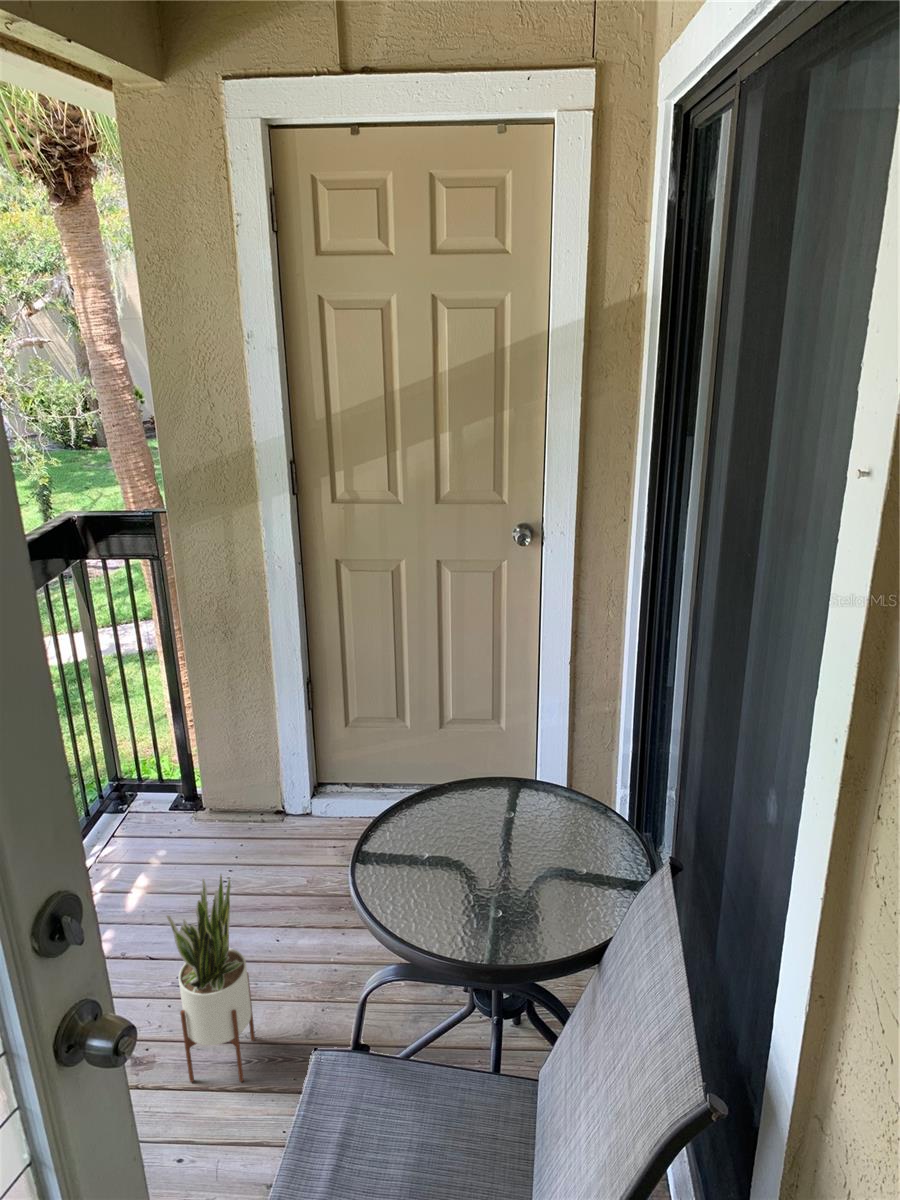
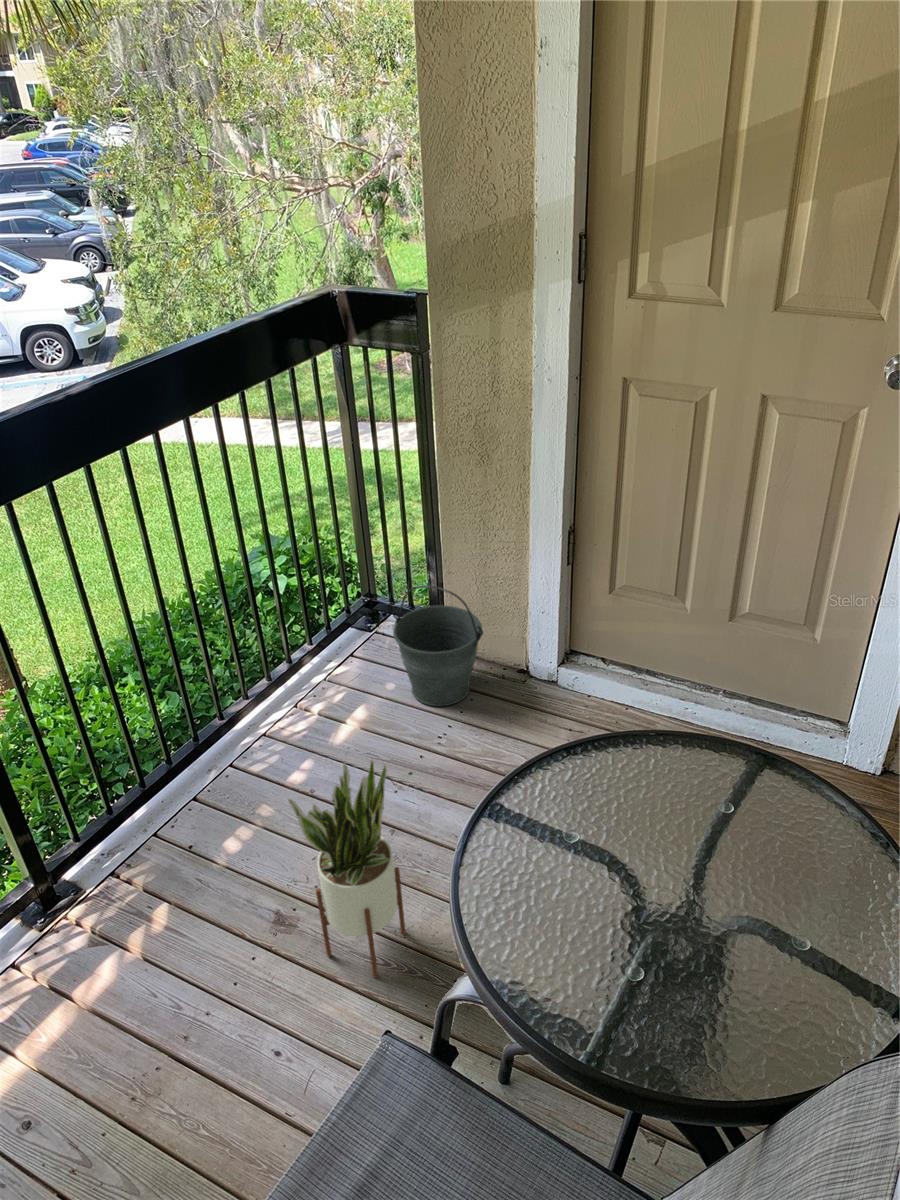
bucket: none [160,748,248,858] -> present [393,586,483,706]

